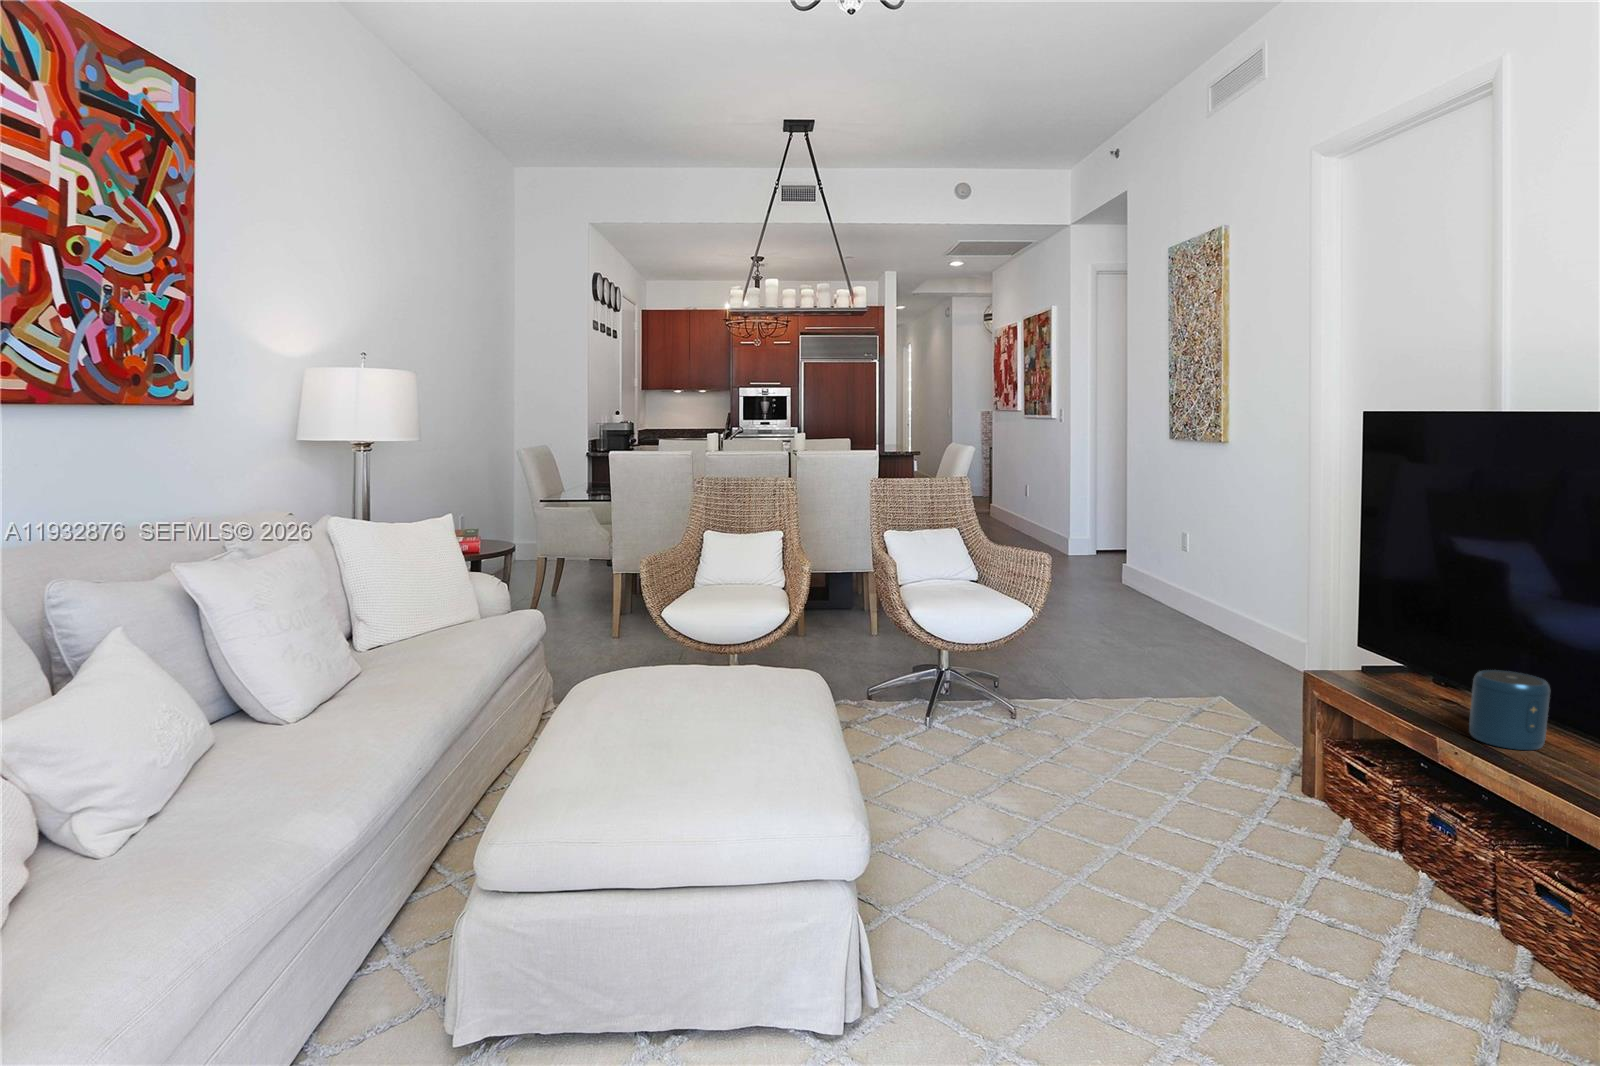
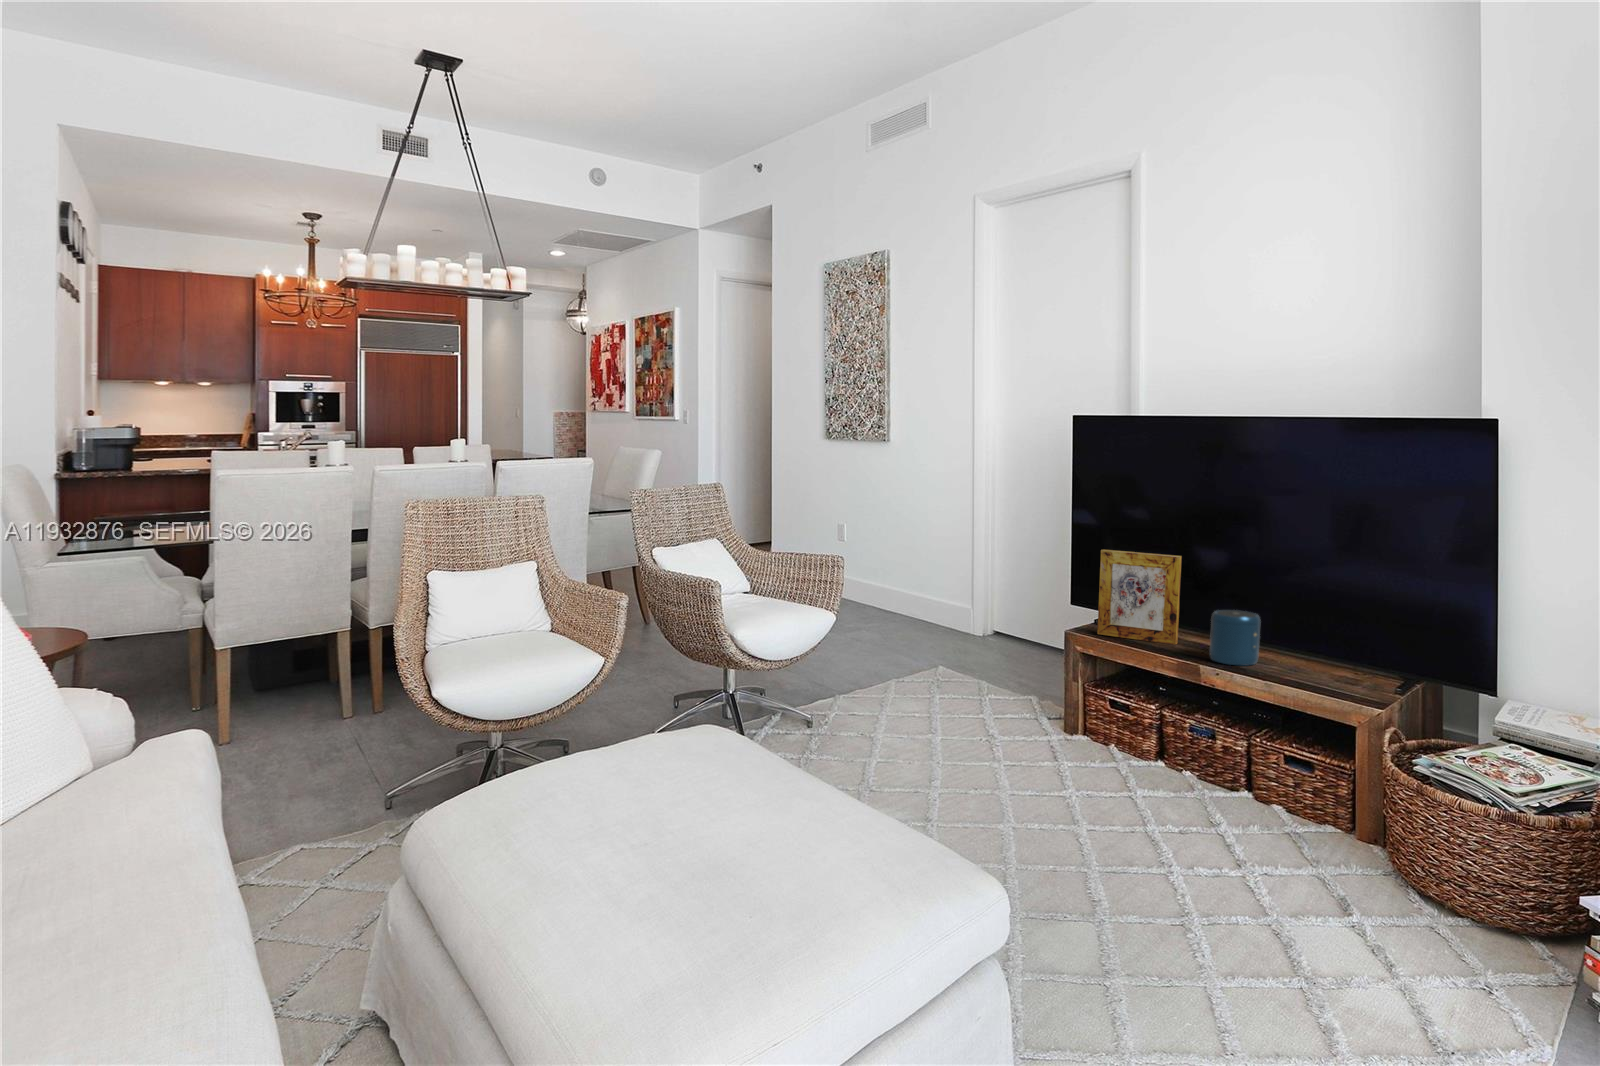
picture frame: none [1349,577,1462,708] -> present [1097,550,1182,645]

